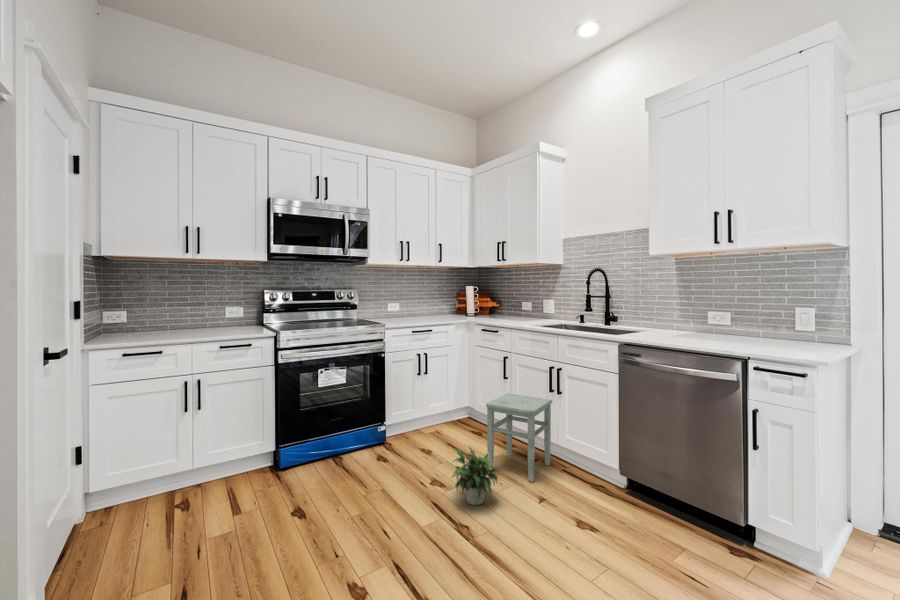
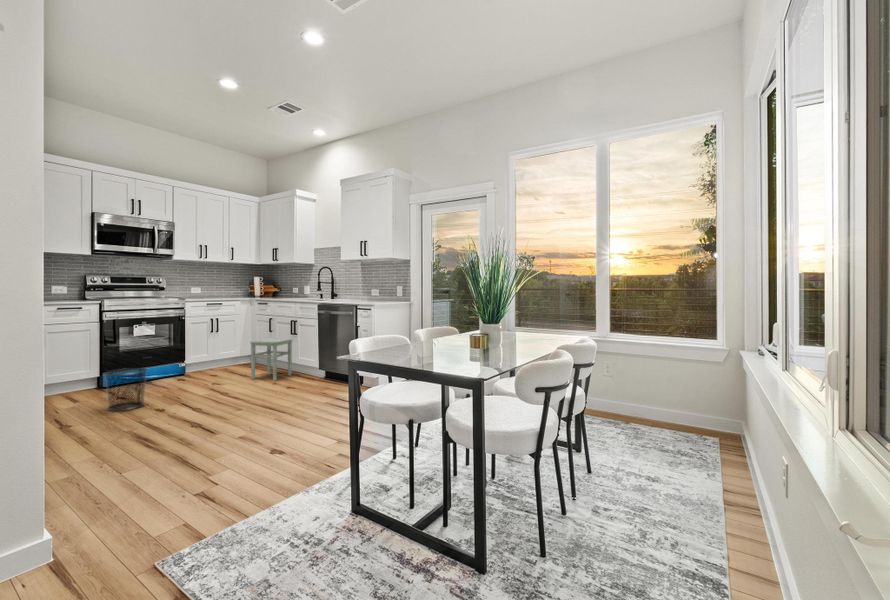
potted plant: present [452,448,500,505] -> none [222,361,250,389]
trash can: none [269,468,337,566] -> present [105,368,147,411]

